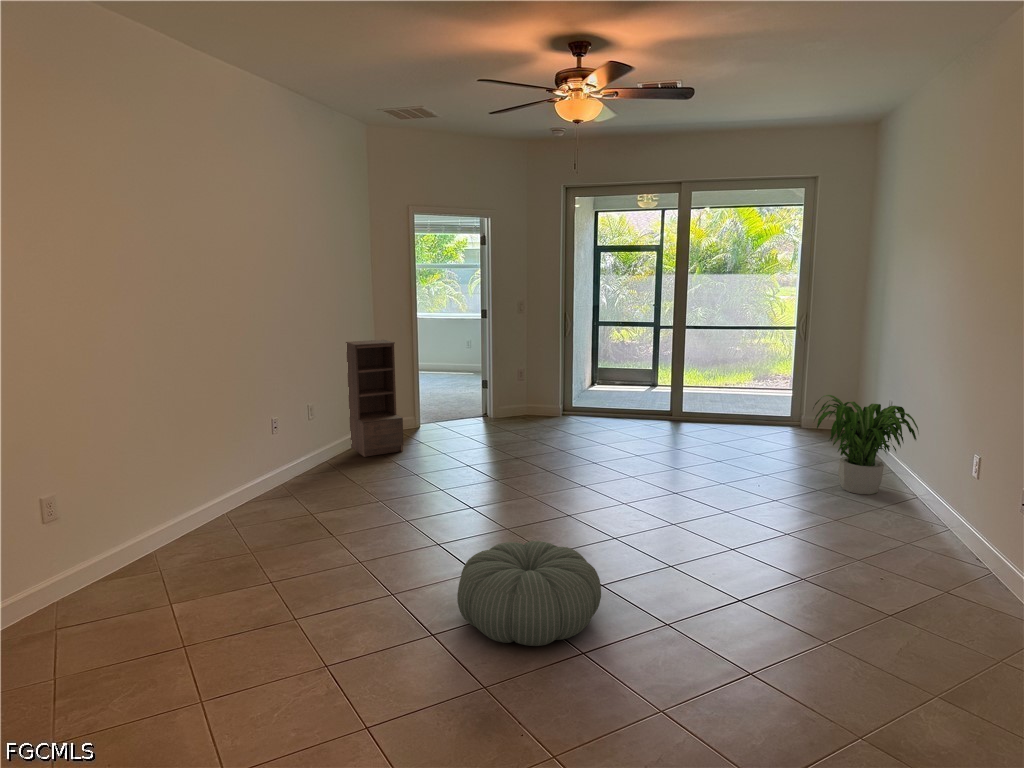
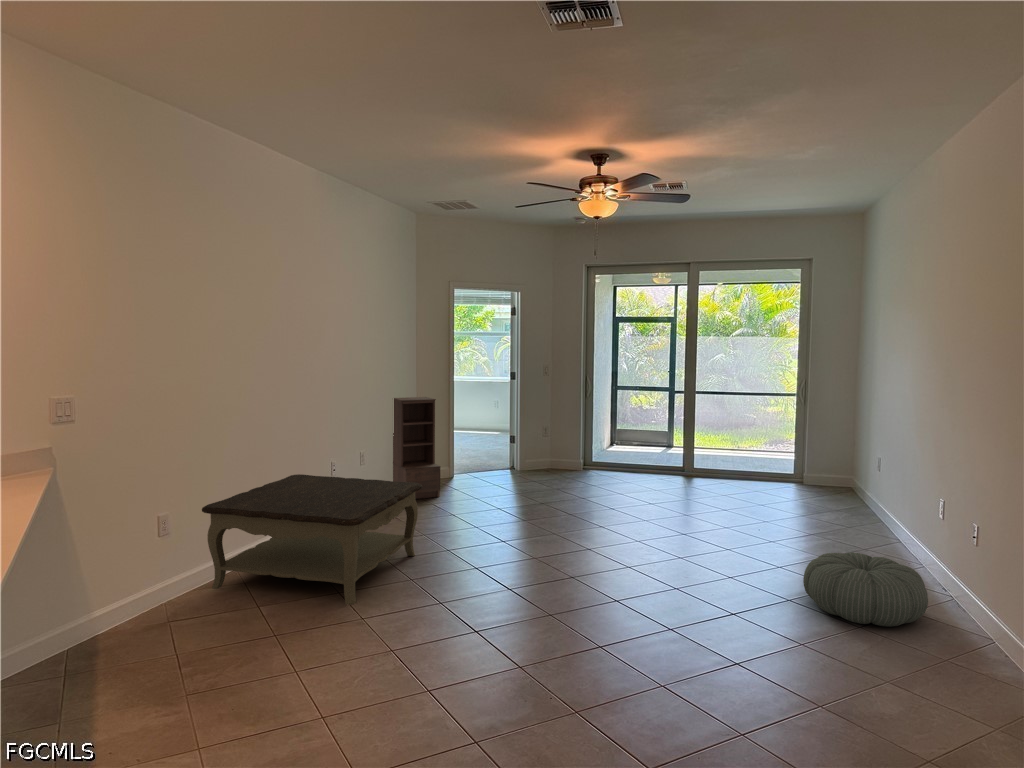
potted plant: present [813,395,918,494] -> none [805,453,896,542]
coffee table: none [97,437,375,601] -> present [202,474,422,605]
pouf: present [457,541,601,646] -> present [803,552,928,627]

